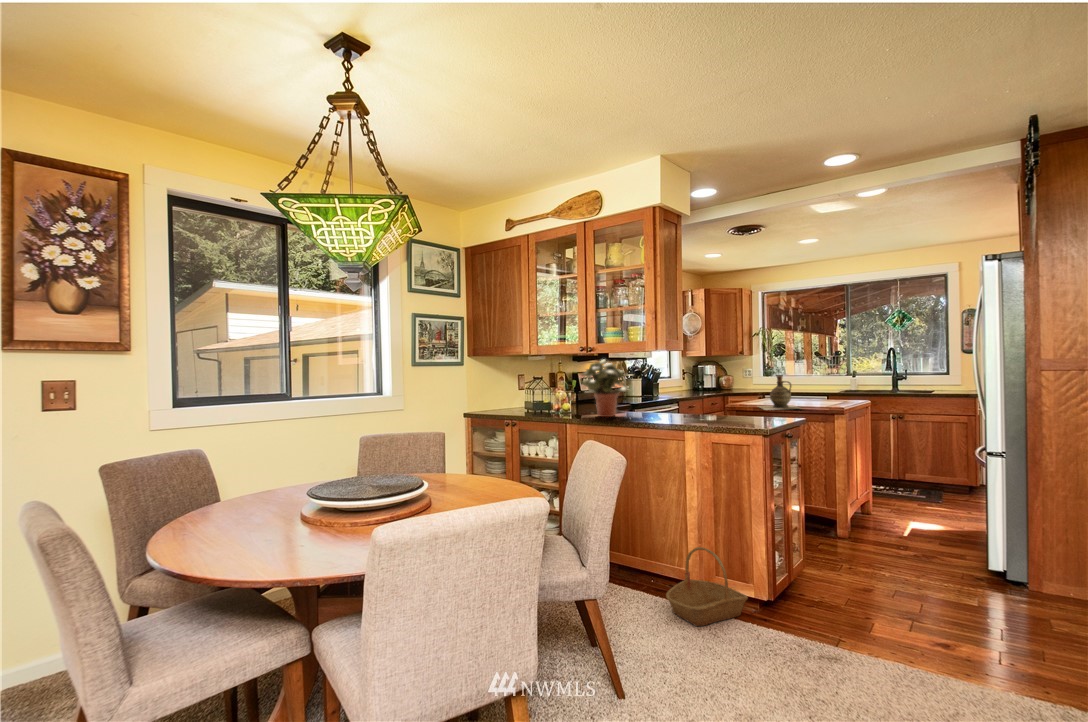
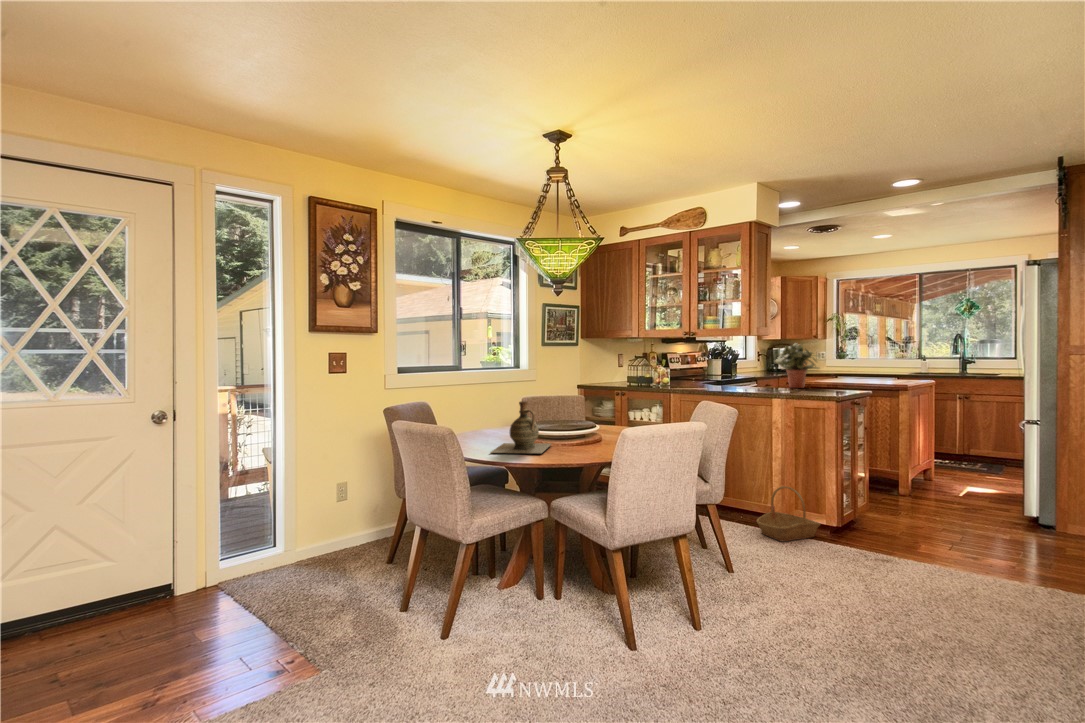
potted plant: present [581,360,632,417] -> present [776,343,820,388]
ceramic jug: present [758,376,800,410] -> present [491,401,551,453]

